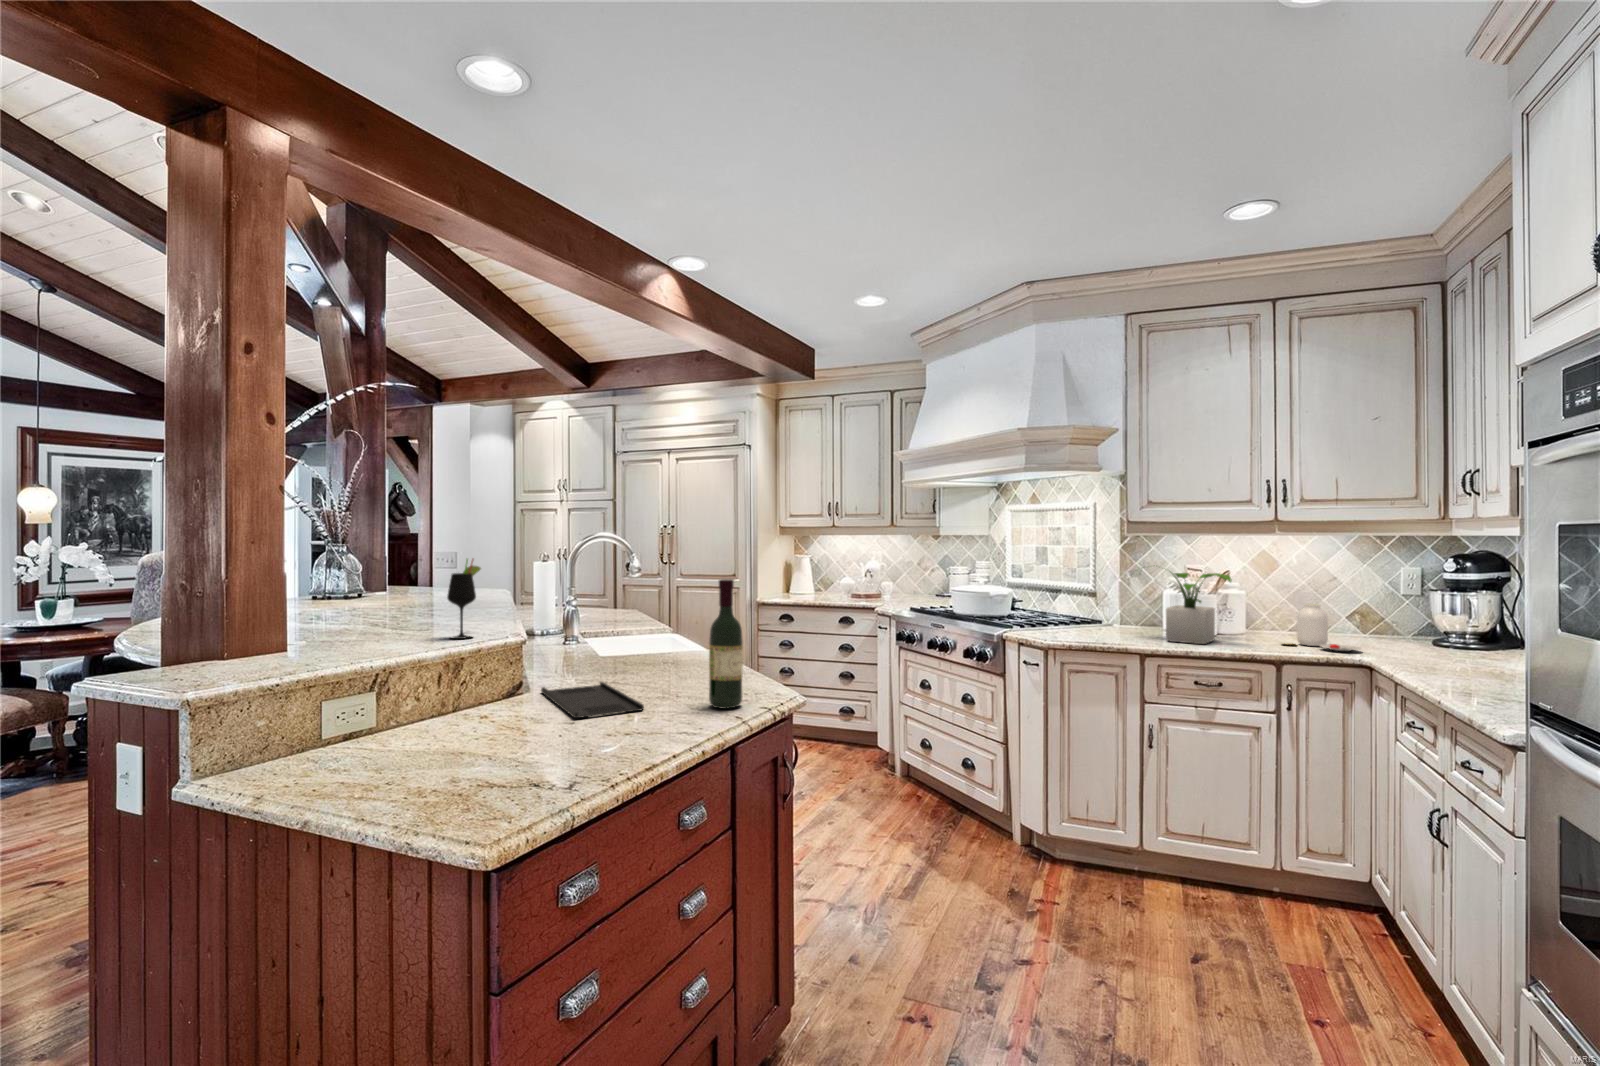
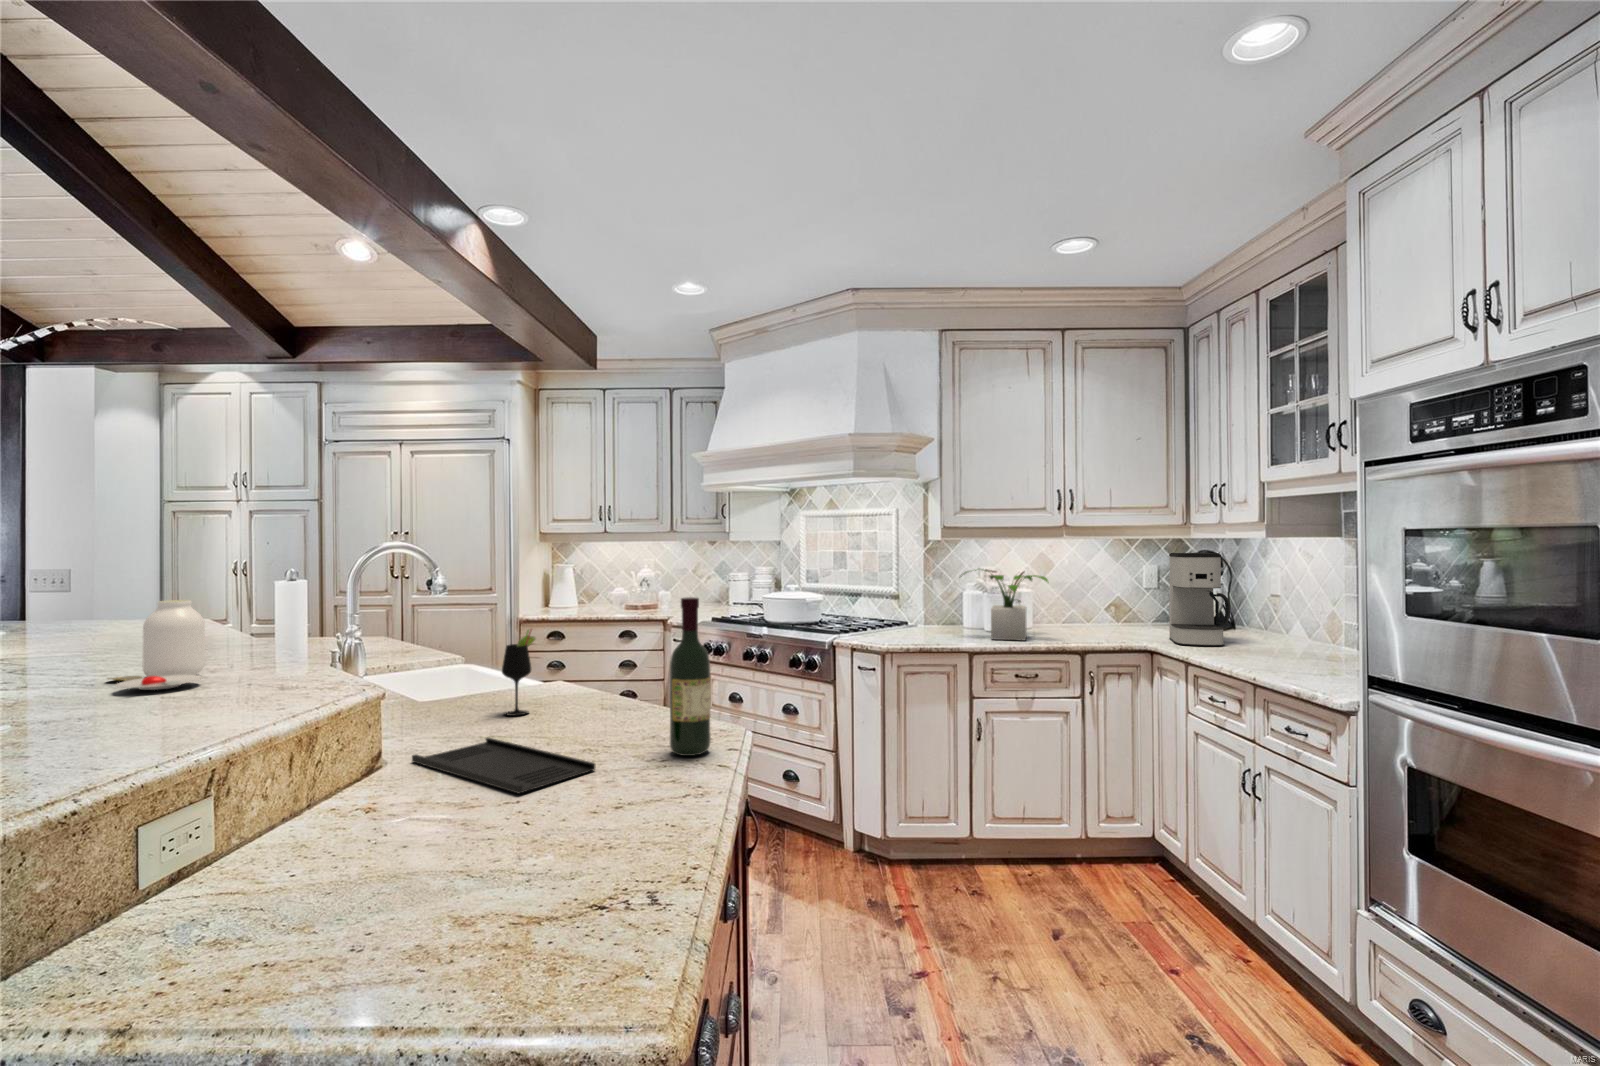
coffee maker: none [1399,551,1481,665] -> present [1169,553,1231,646]
wine glass: present [447,559,481,639] -> present [502,629,536,716]
jar: present [1292,604,1361,651] -> present [109,600,205,690]

